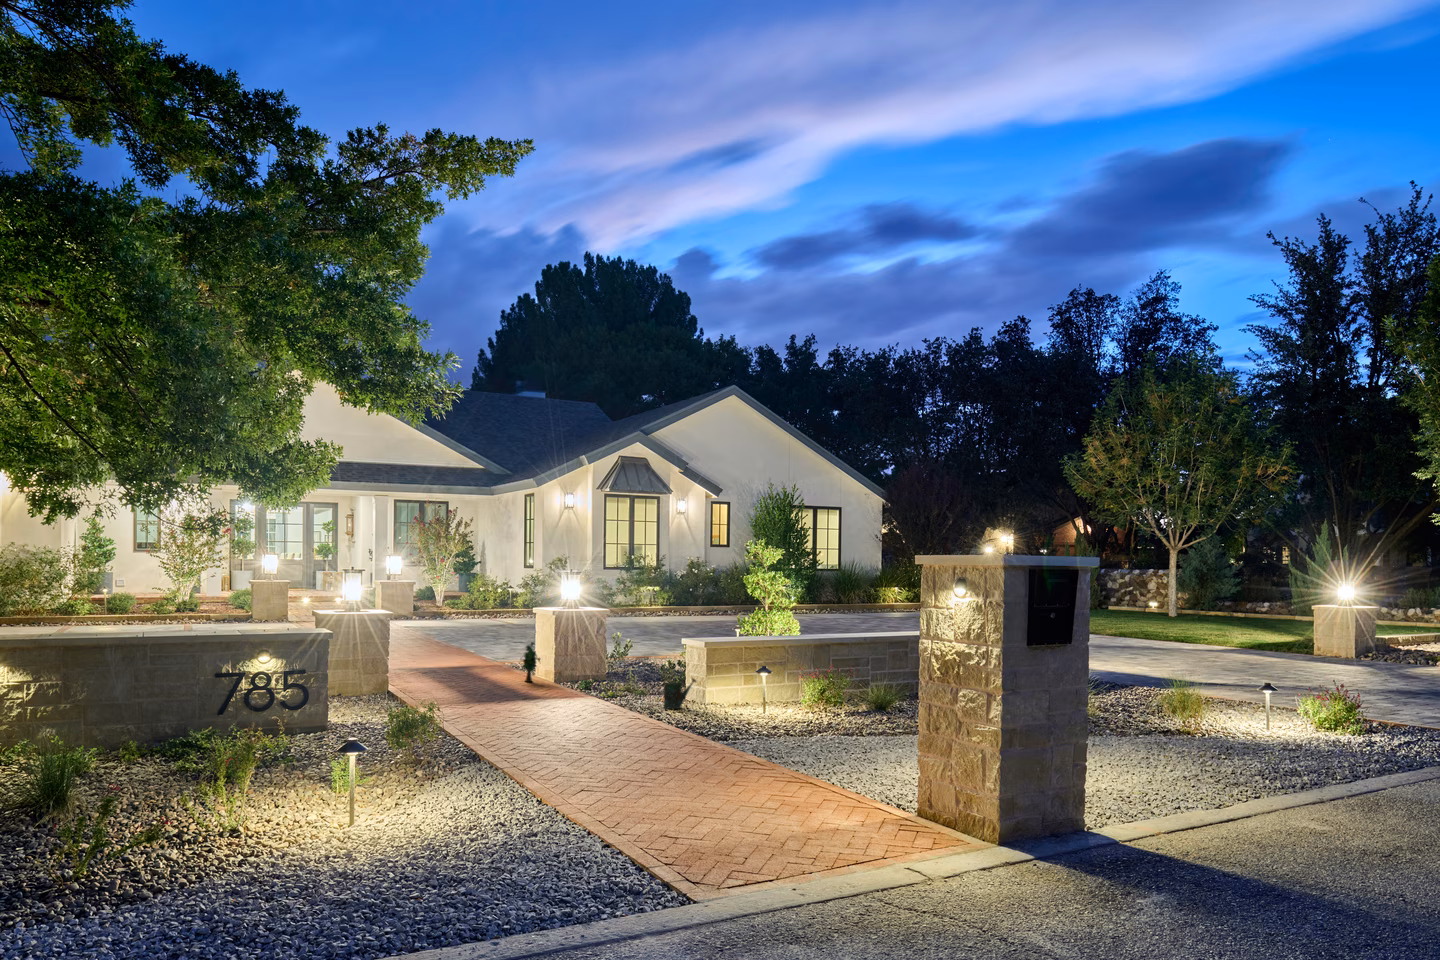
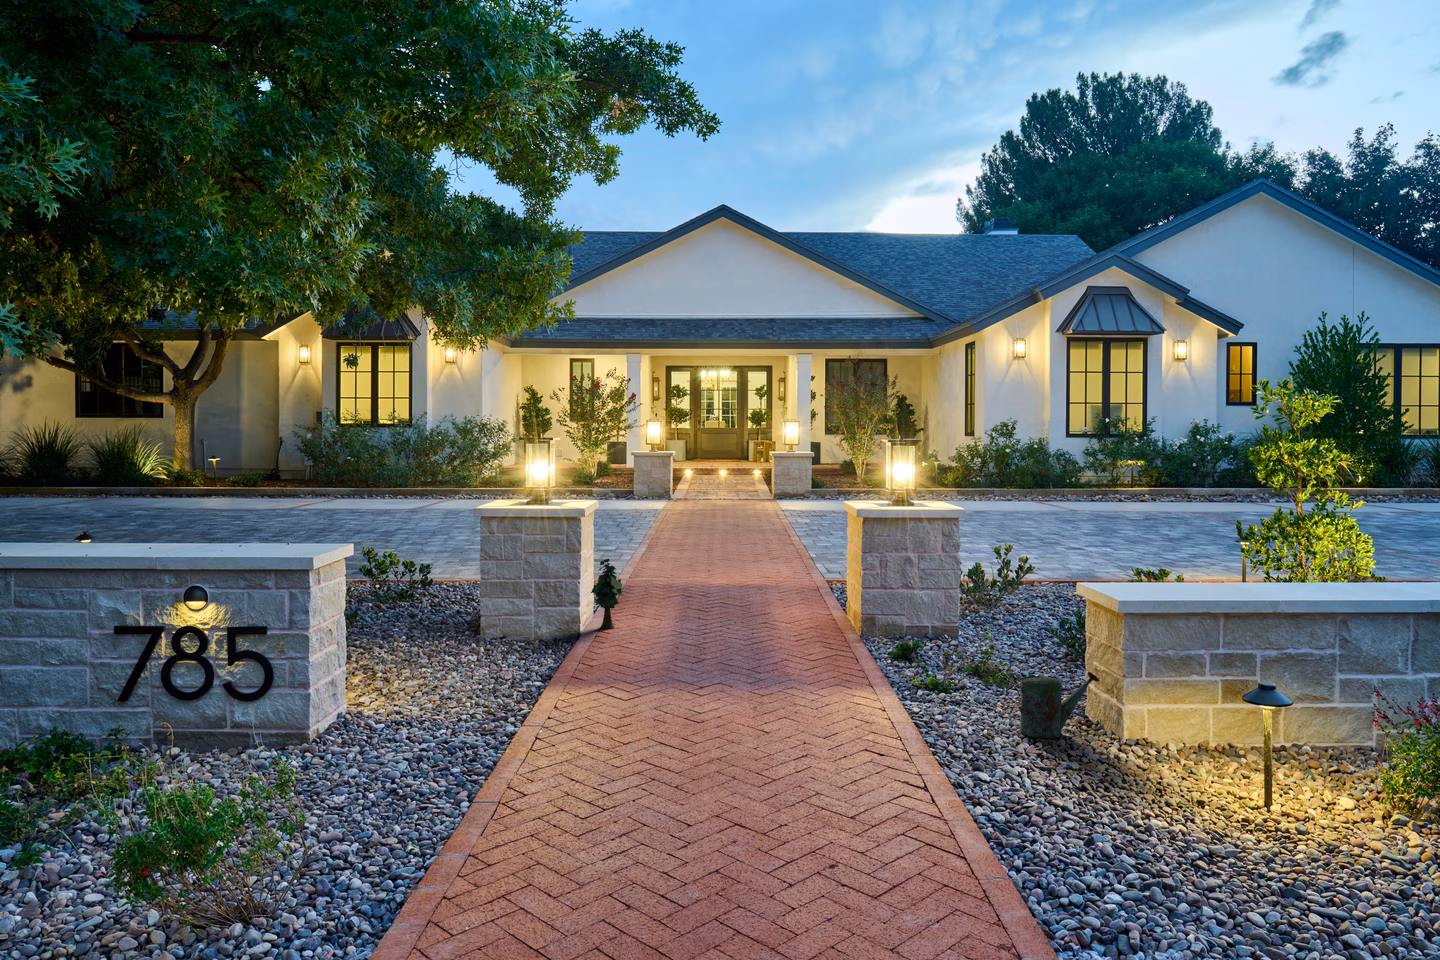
decorative plant: present [520,642,540,682] -> present [591,559,623,629]

